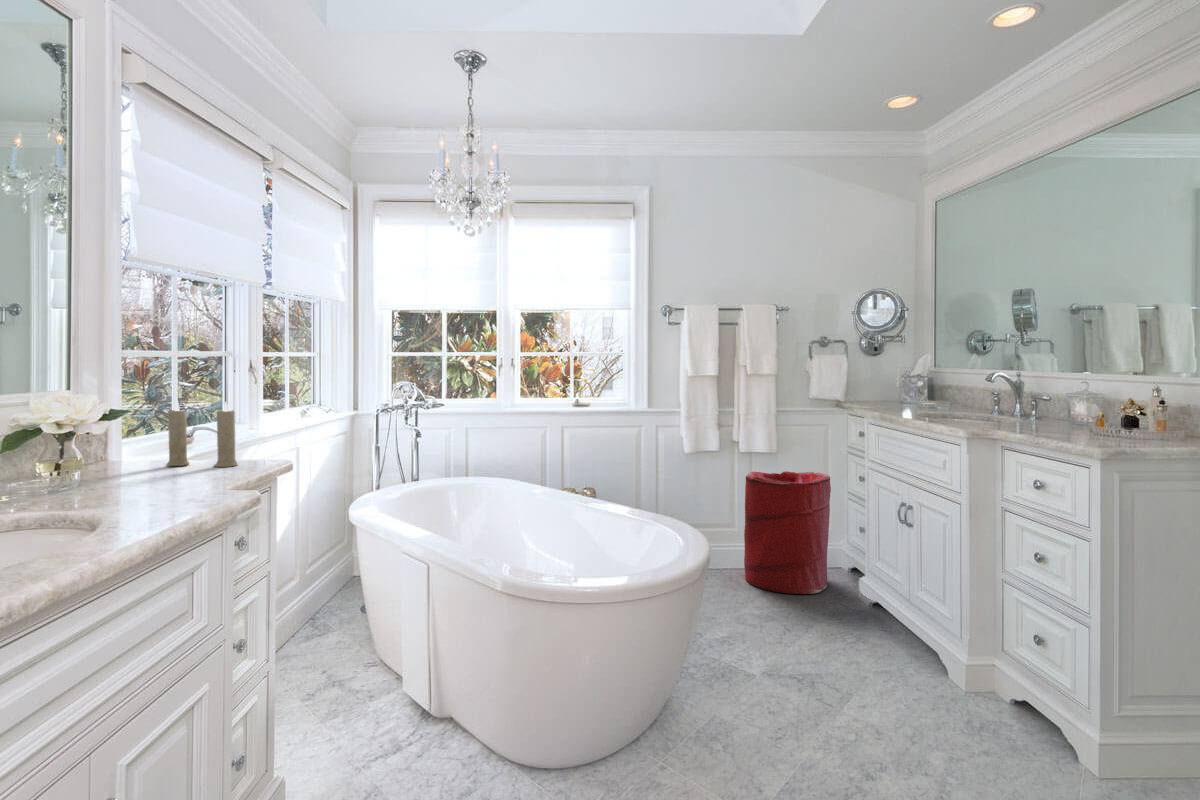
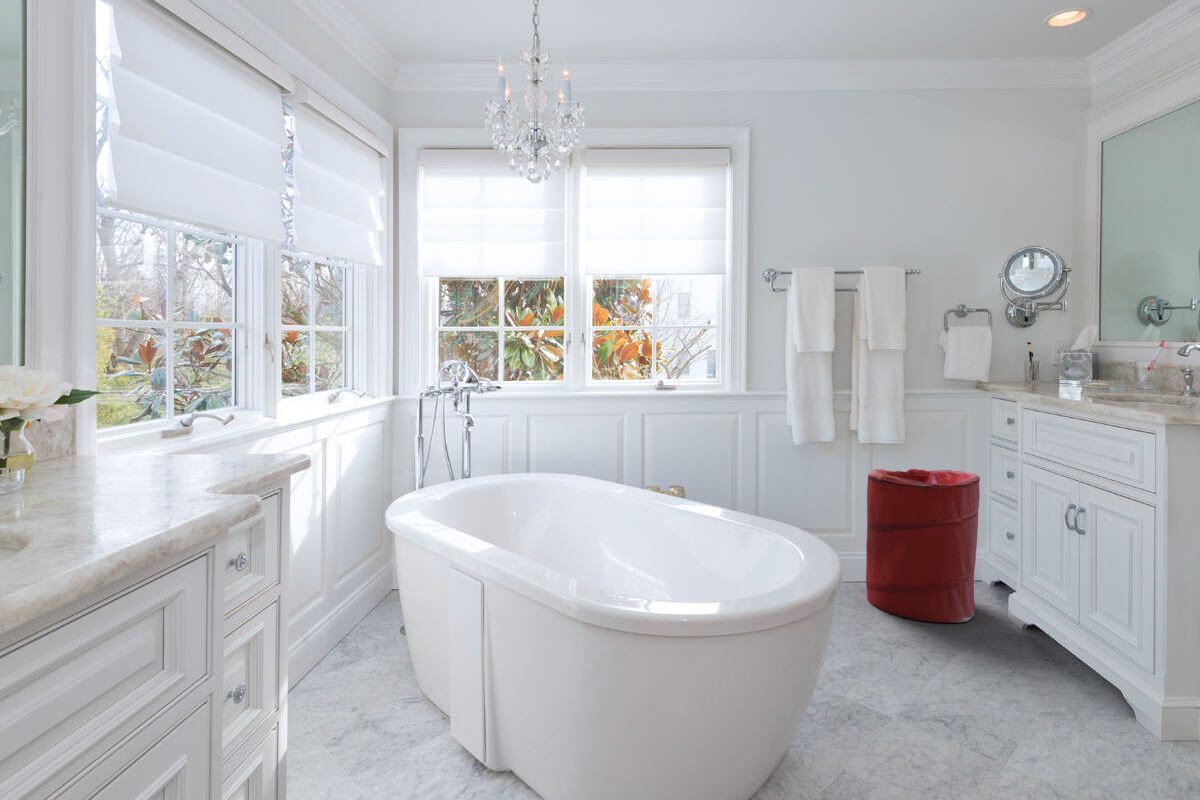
candle: present [166,402,238,467] -> none [115,372,226,476]

